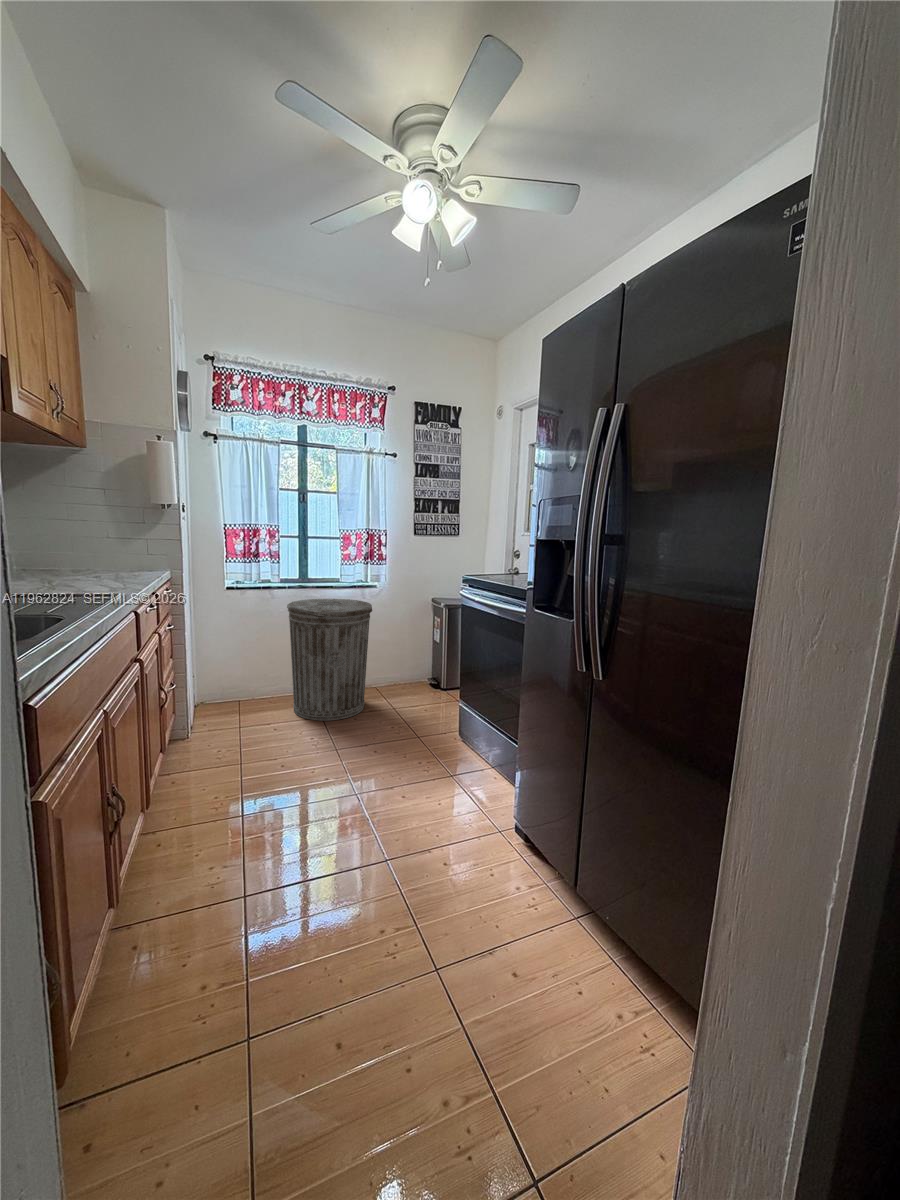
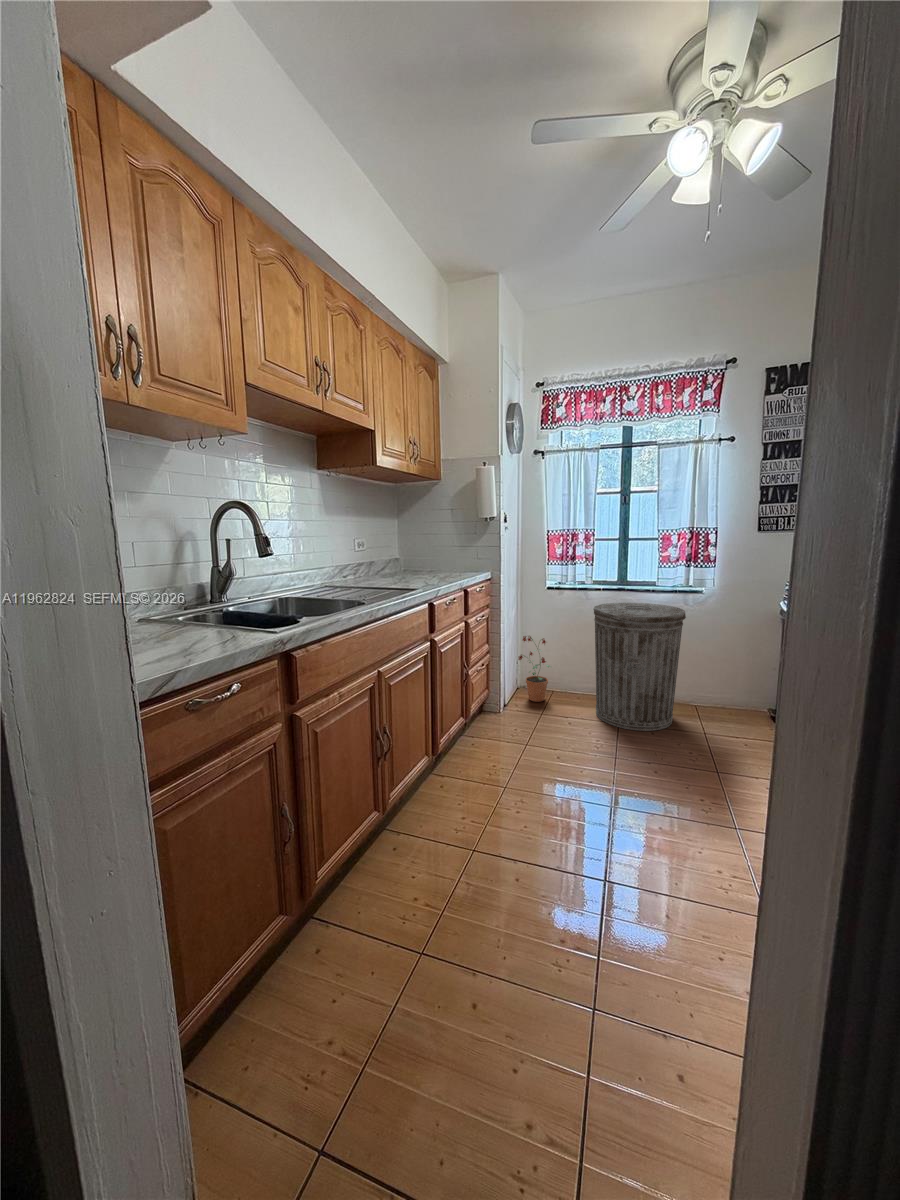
potted plant: none [200,642,241,715] -> present [519,636,550,702]

